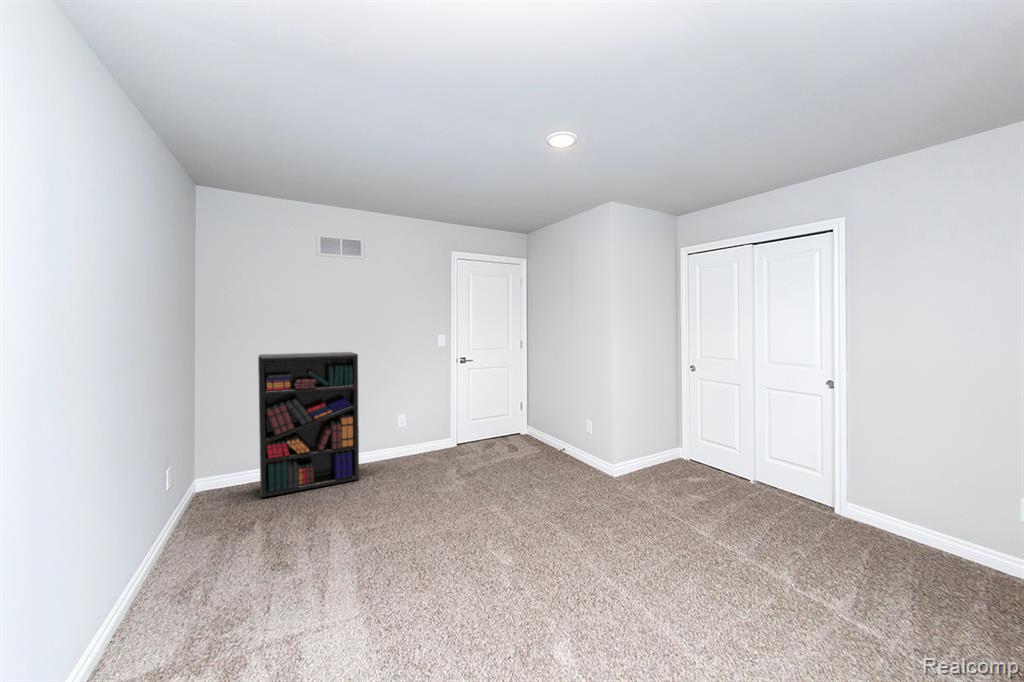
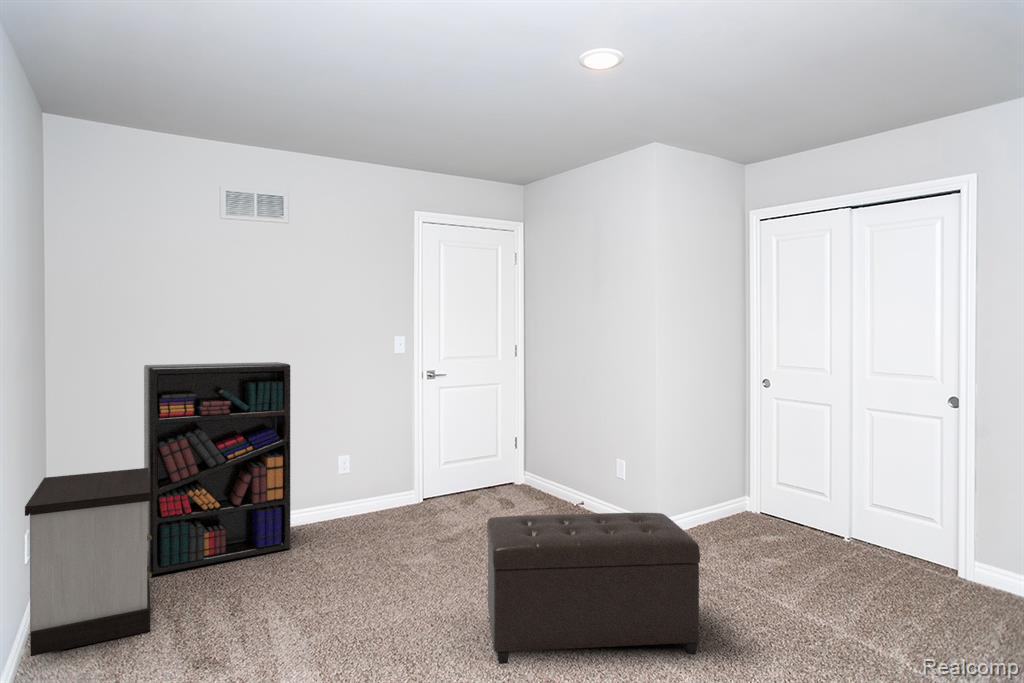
nightstand: none [161,425,259,558] -> present [25,468,152,656]
ottoman: none [482,464,635,574] -> present [487,513,700,664]

